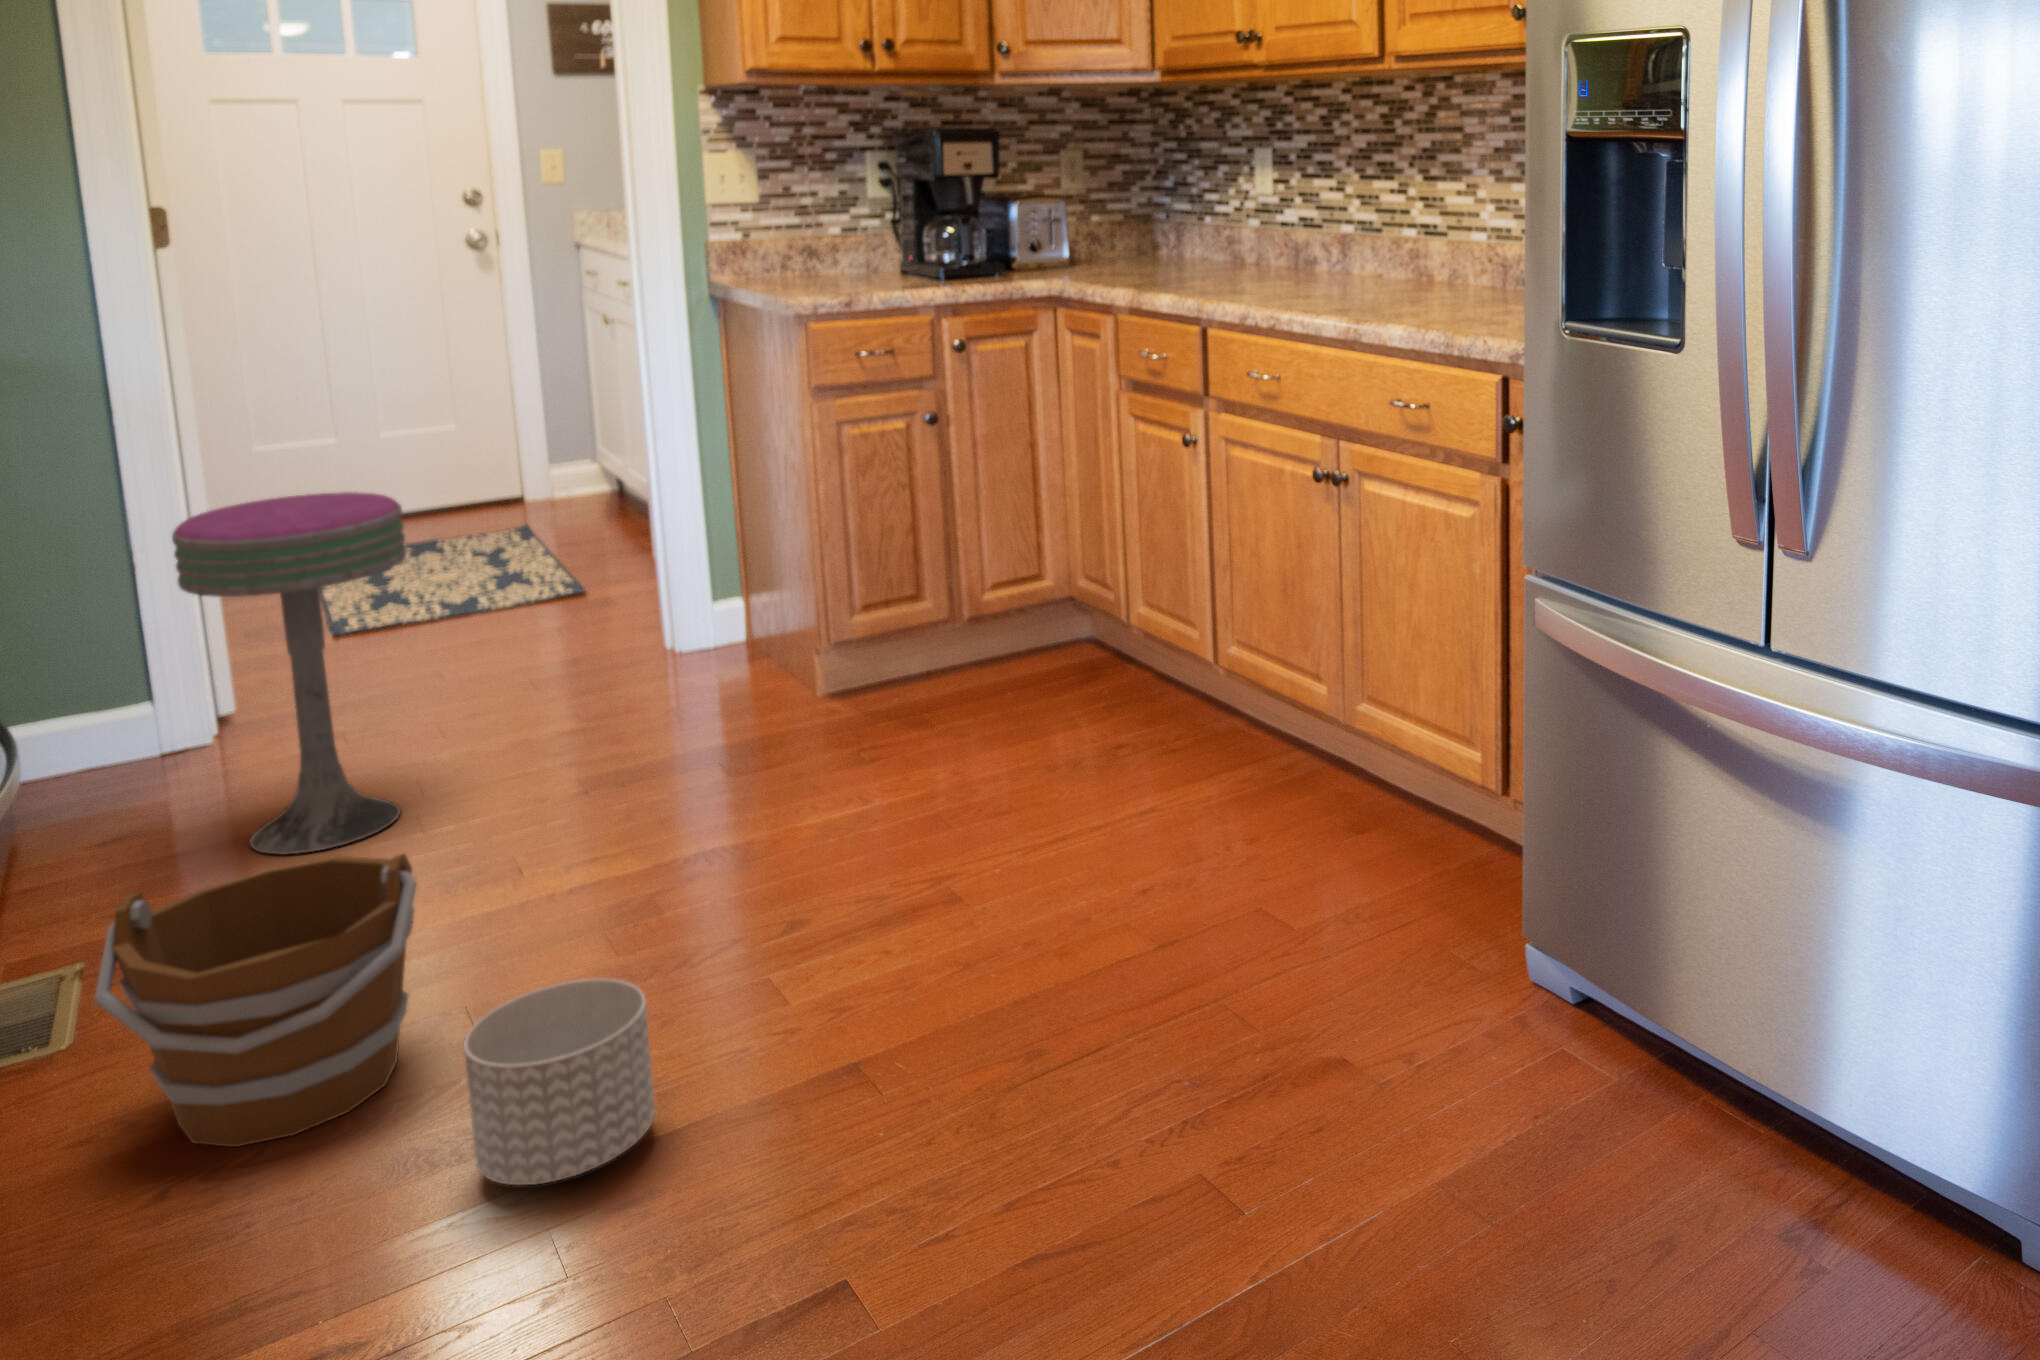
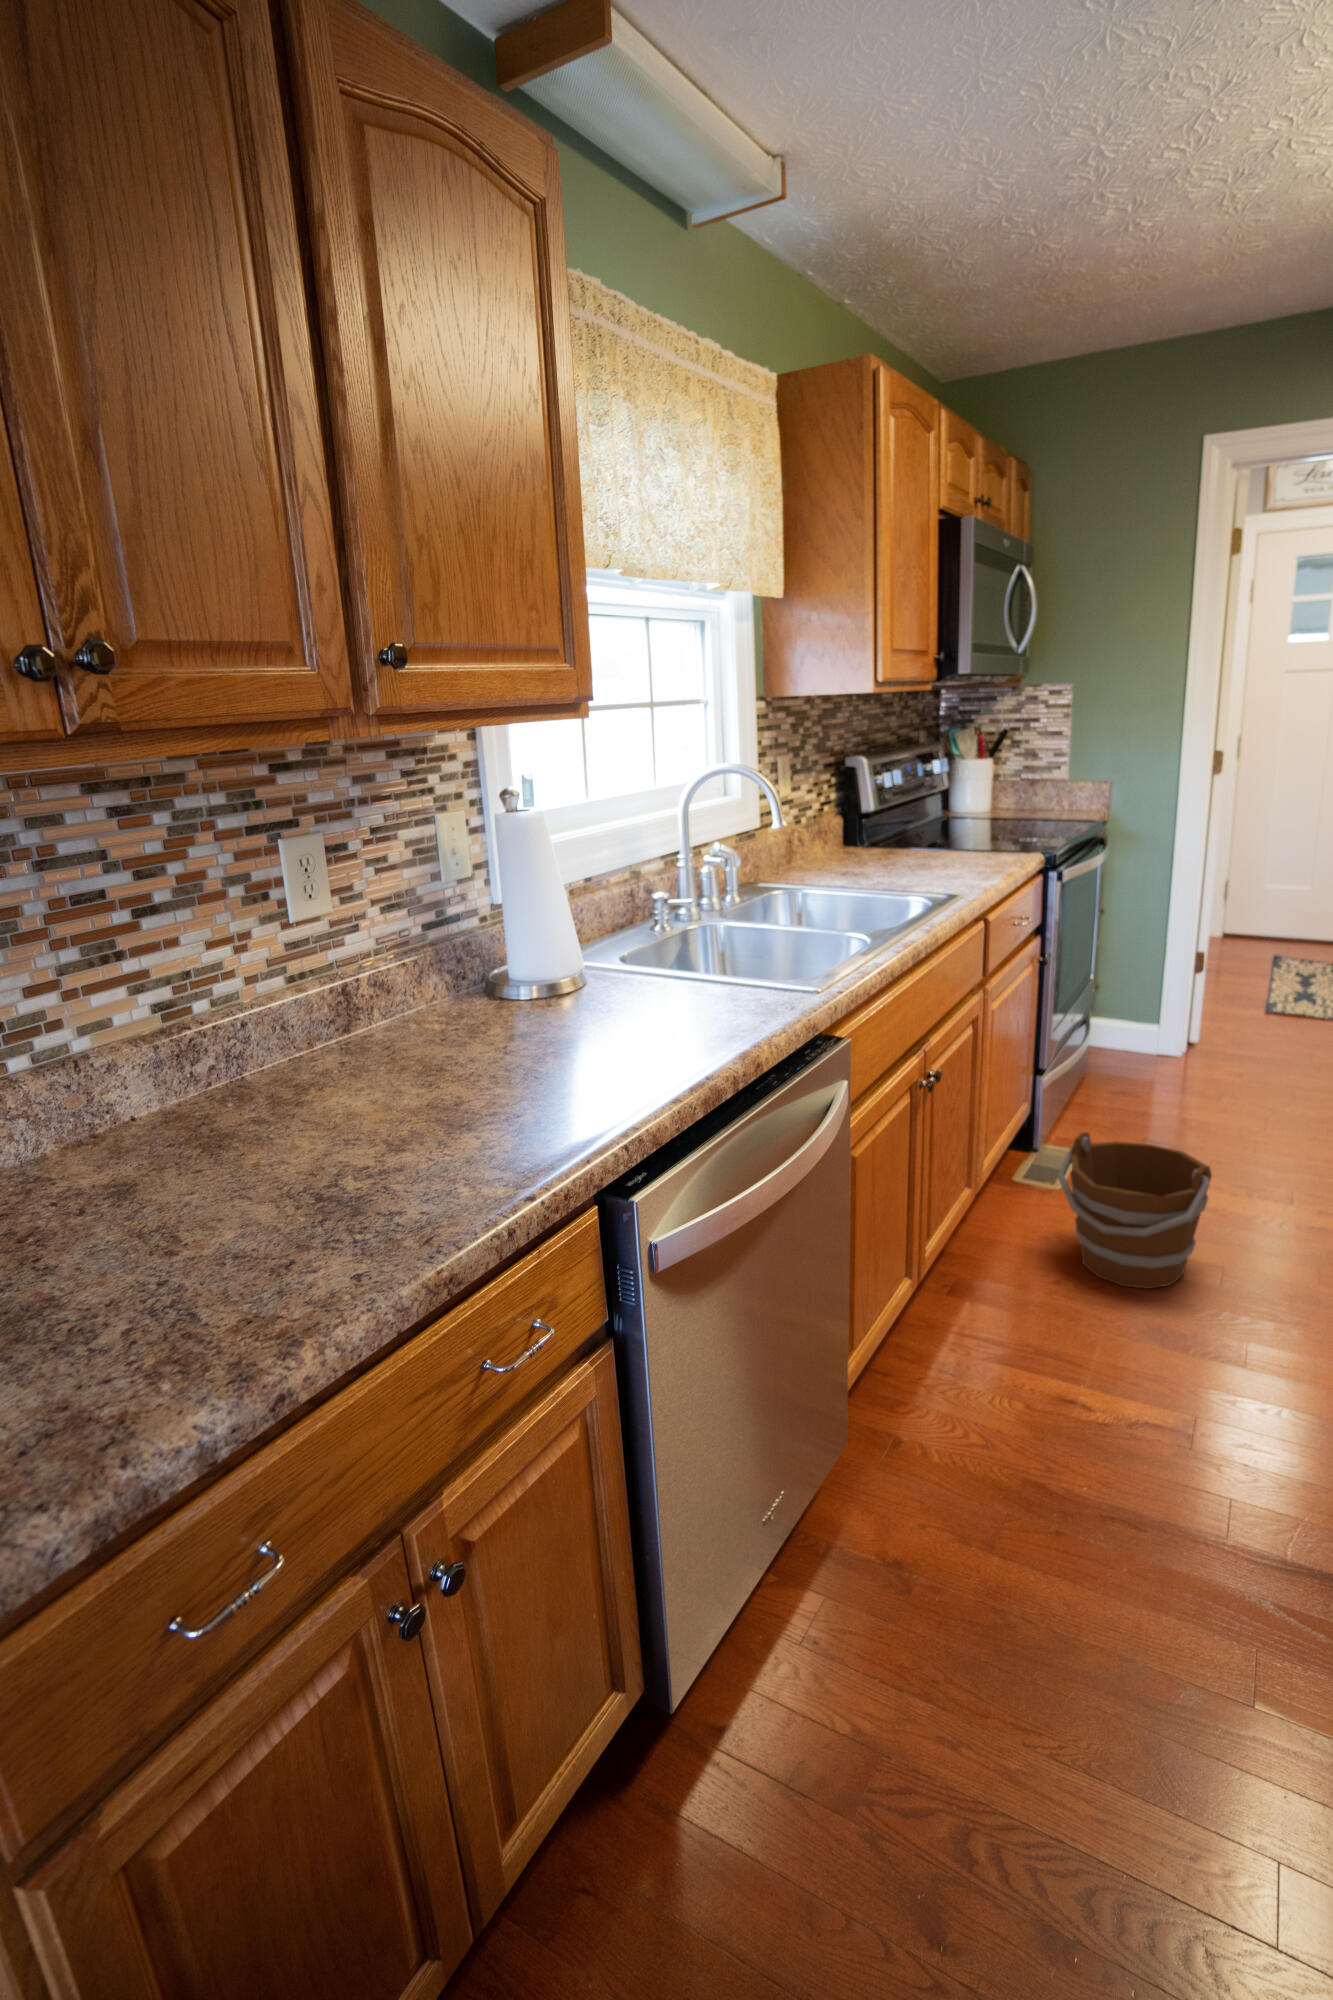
bar stool: present [172,492,406,854] -> none [1166,932,1291,1141]
planter: present [464,979,655,1185] -> none [1189,1277,1306,1400]

